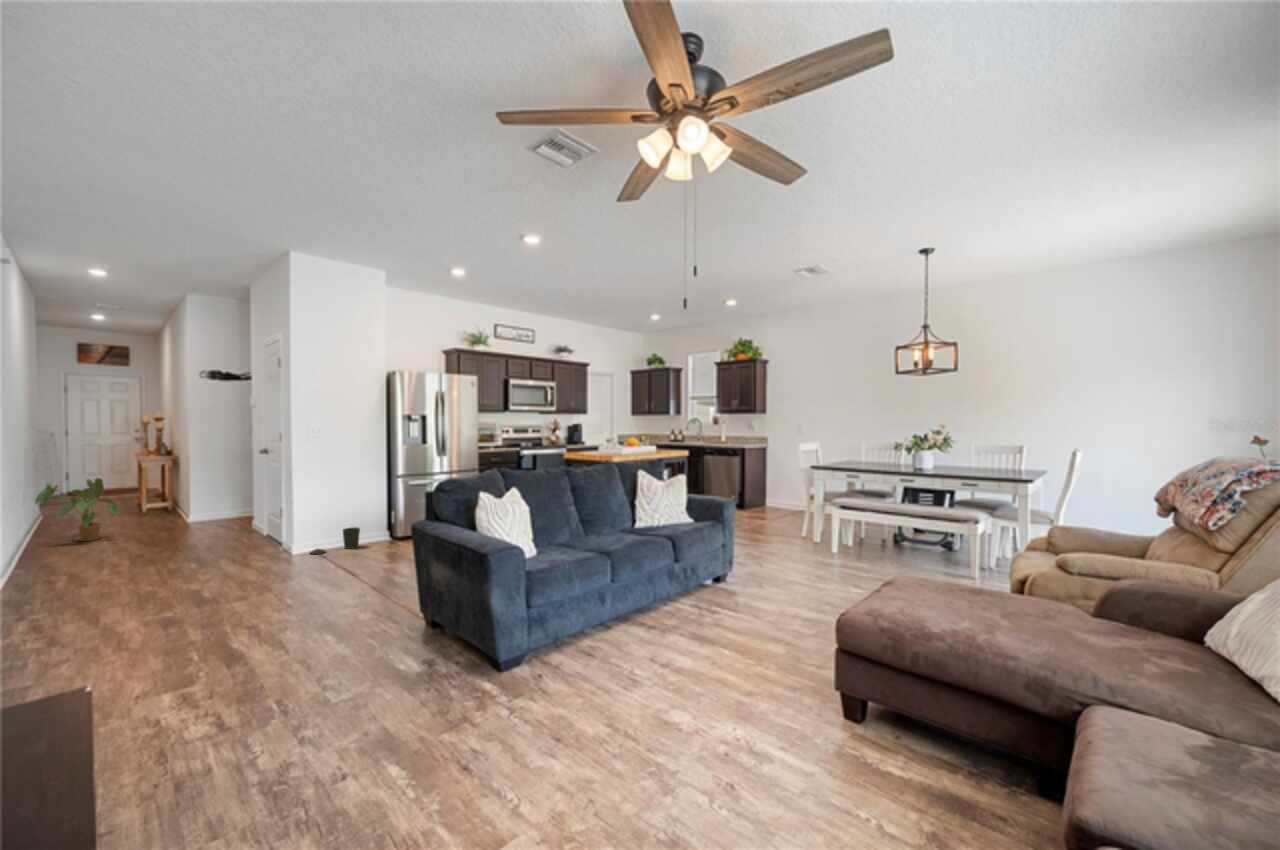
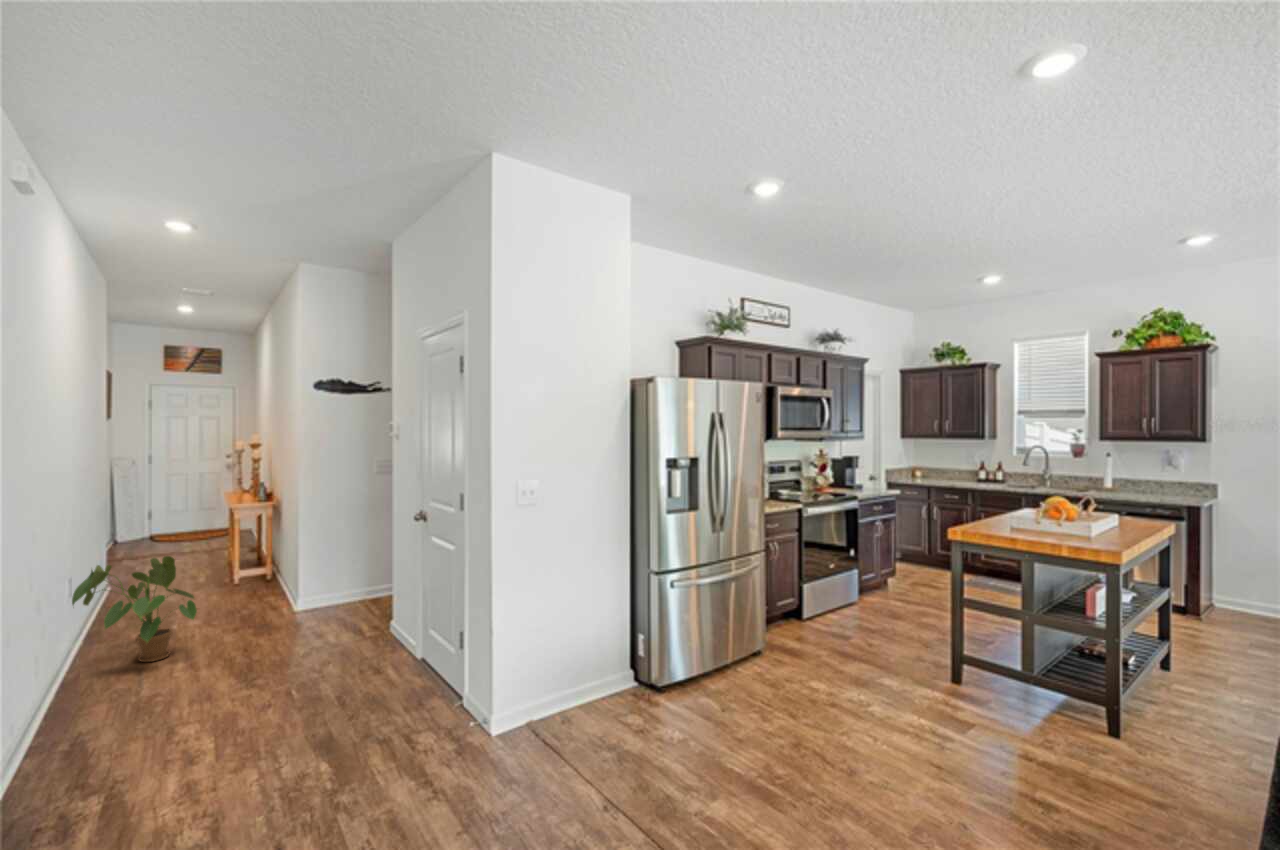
trash can: present [310,527,360,555] -> none [521,671,601,738]

